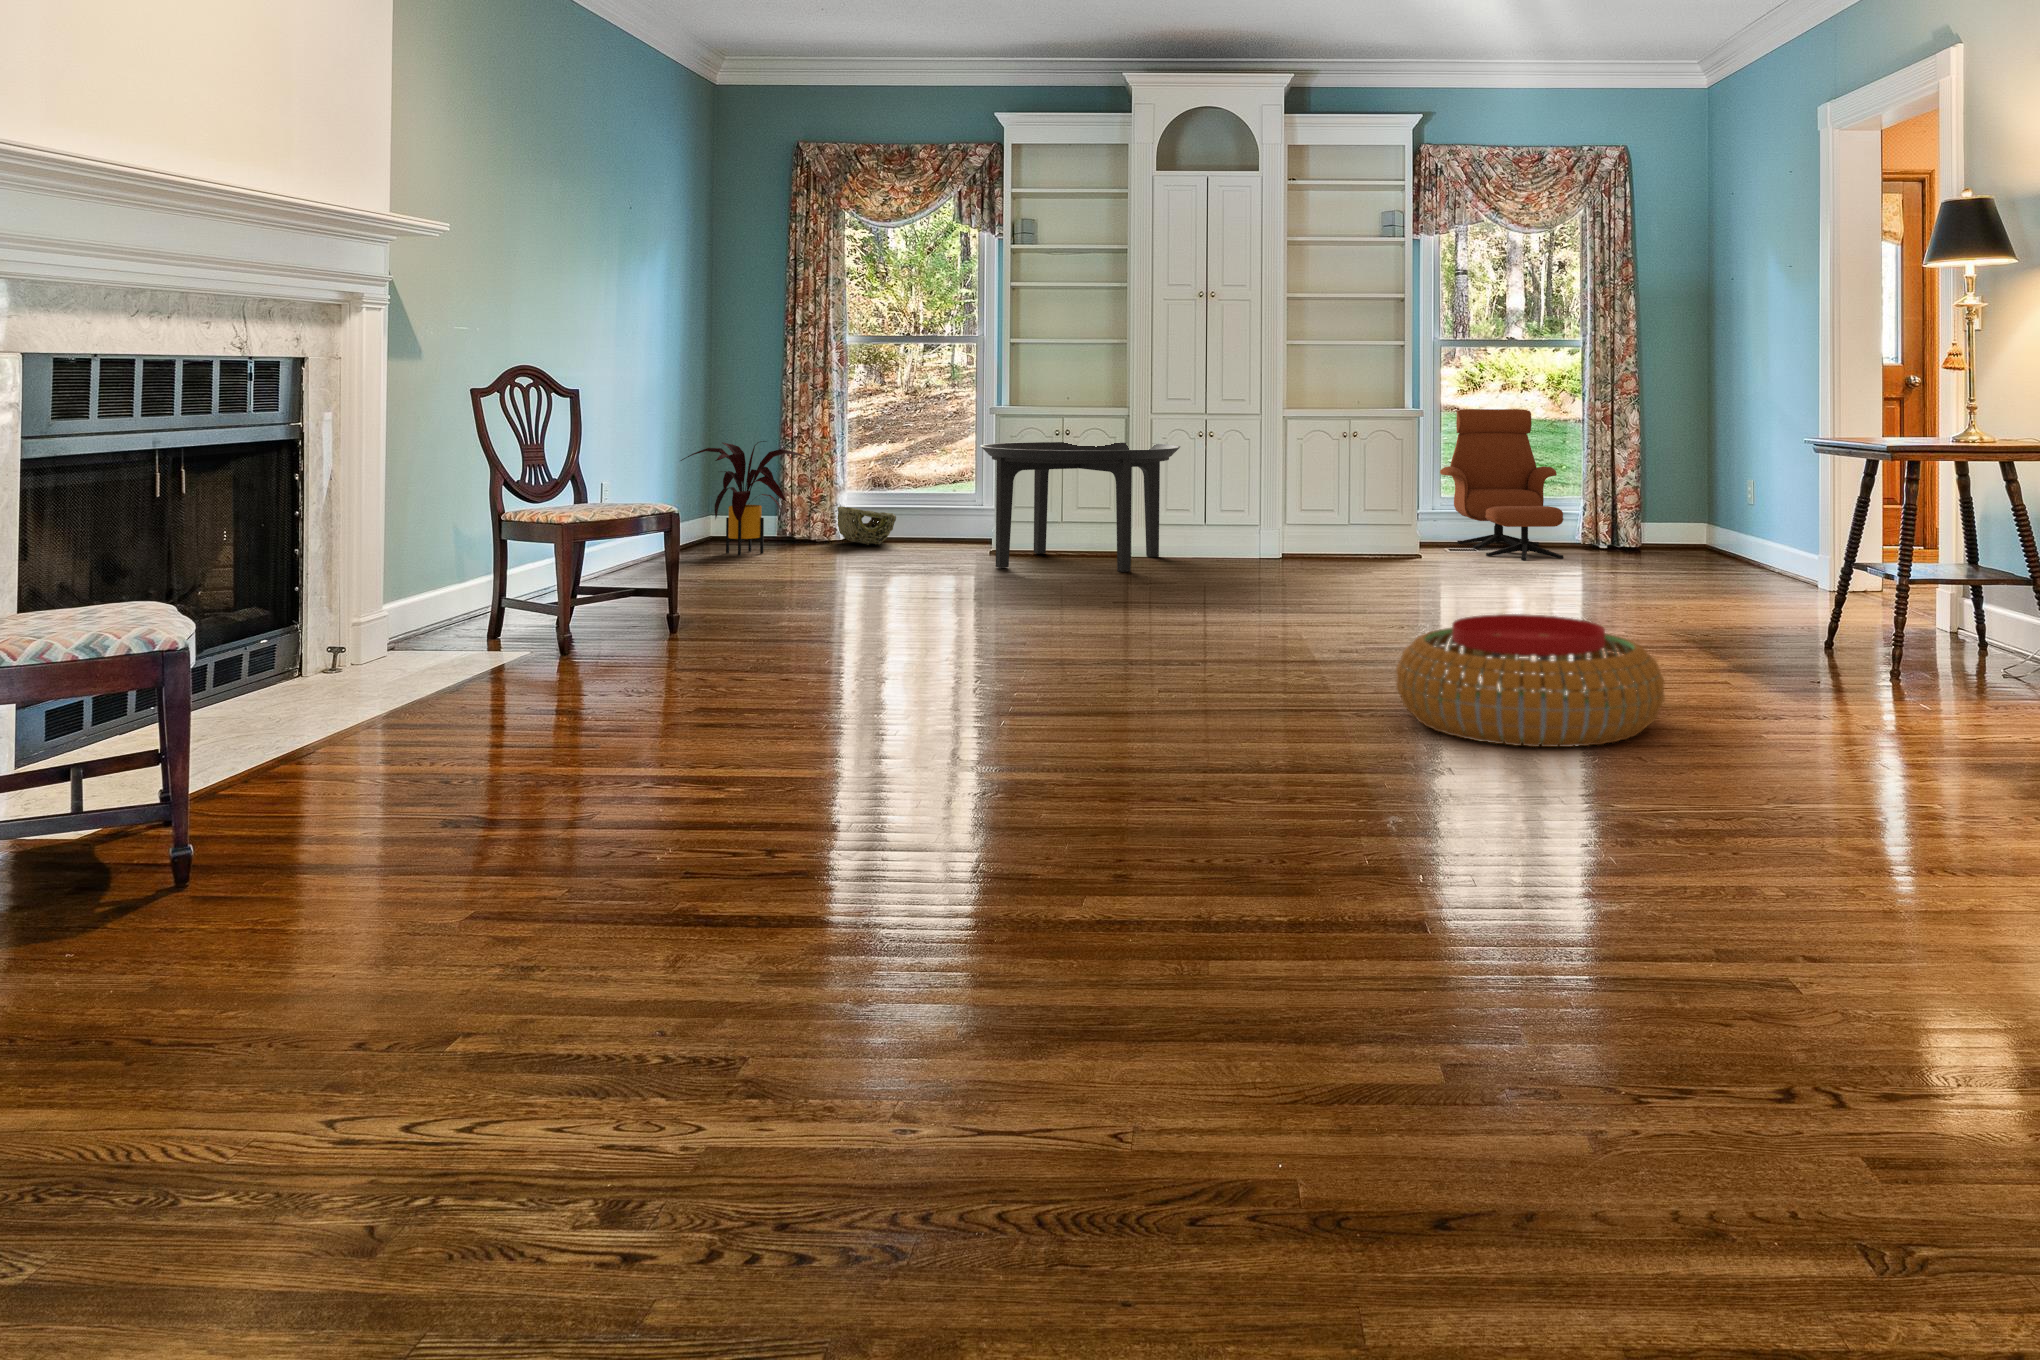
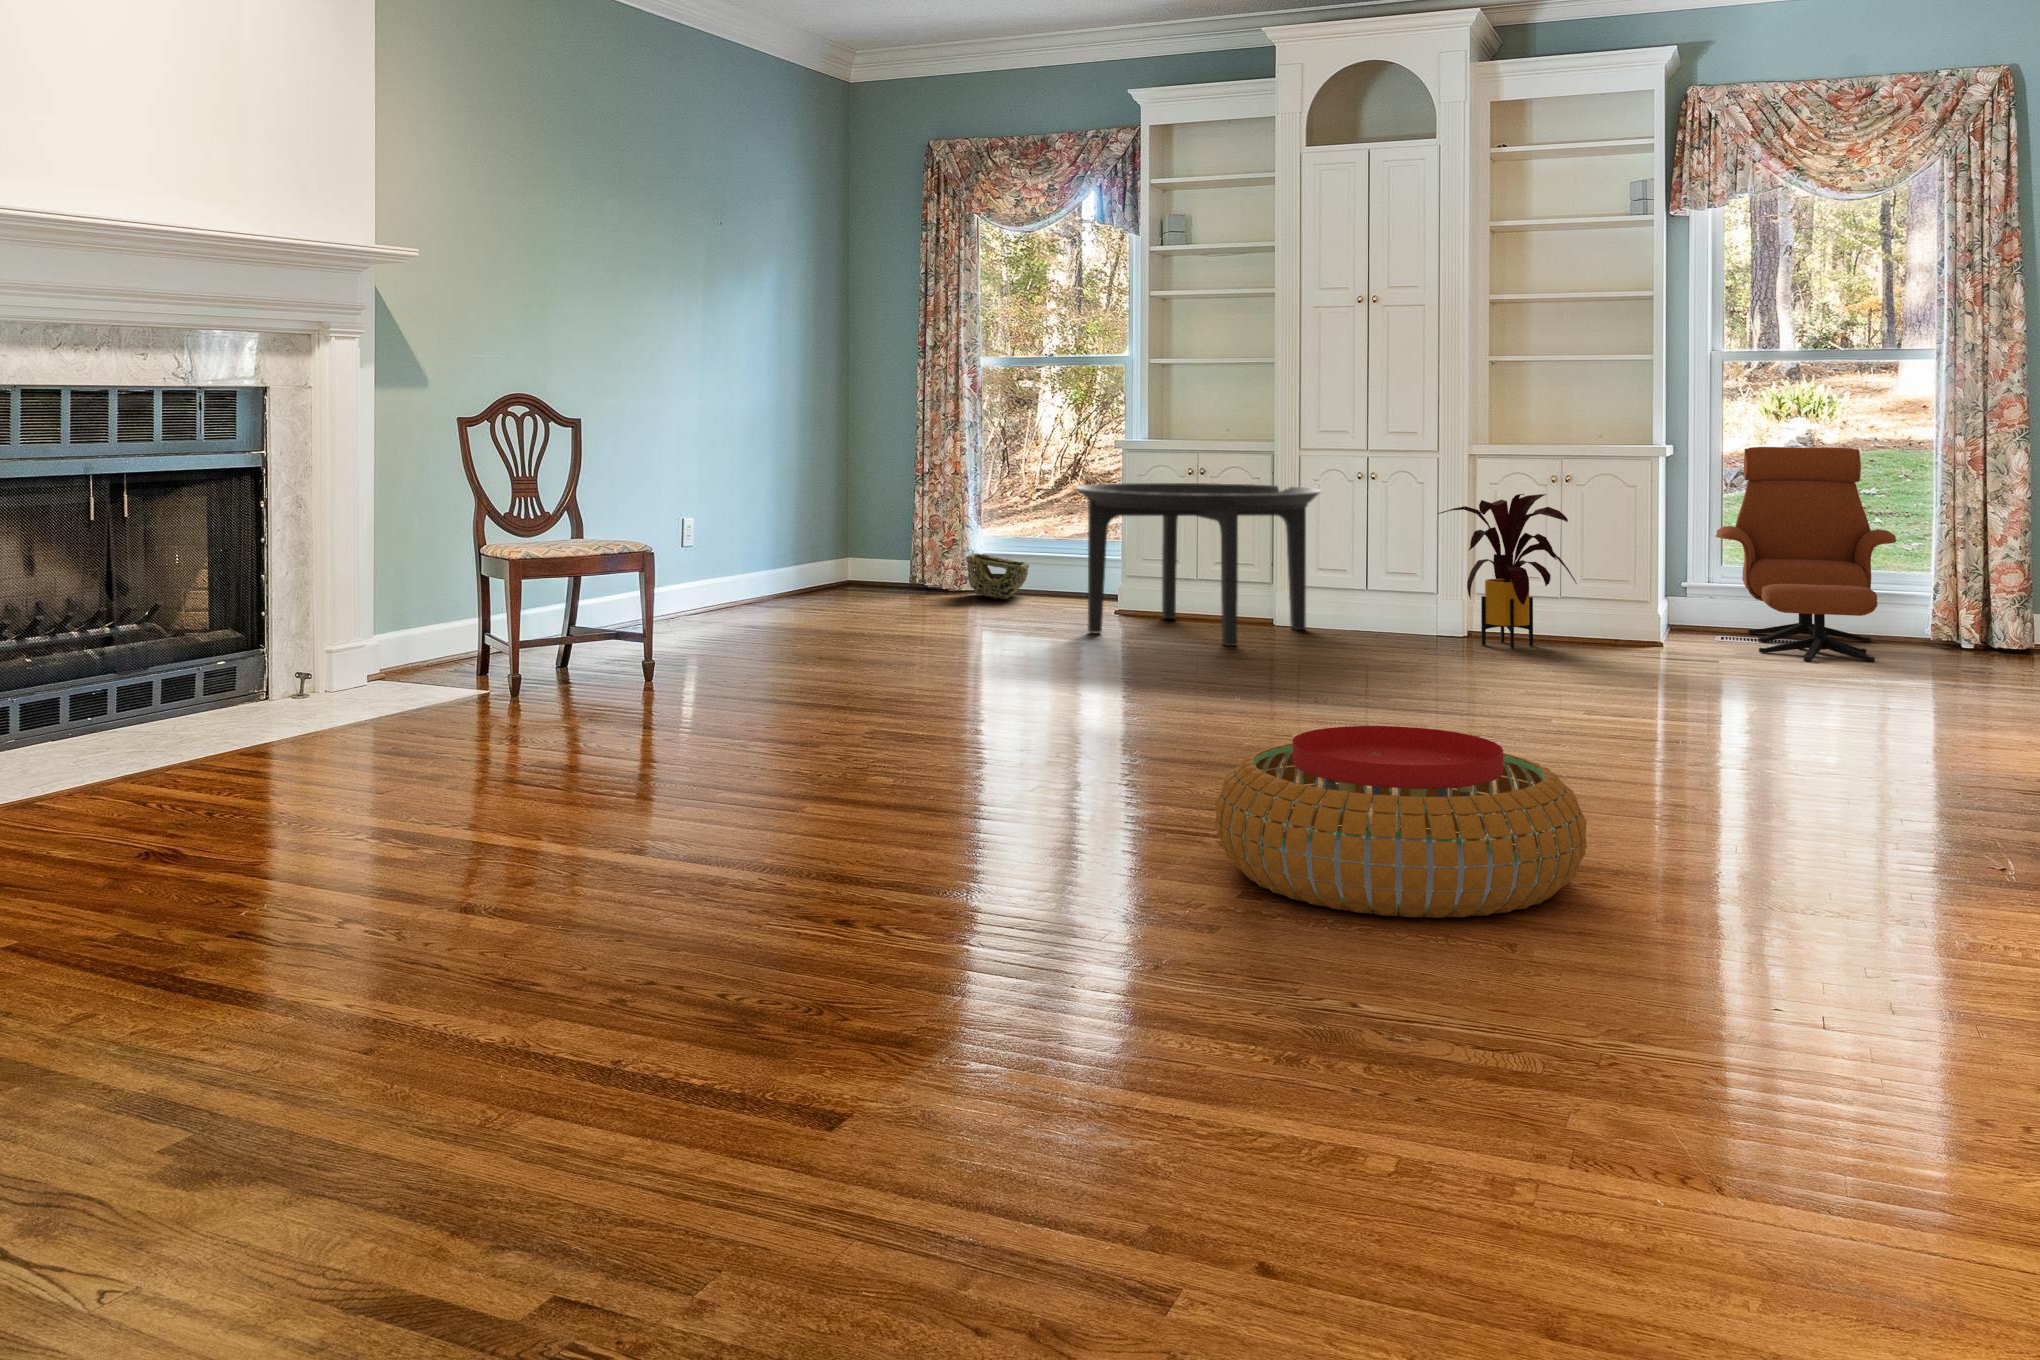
house plant: present [681,441,806,556] -> present [1438,494,1576,649]

